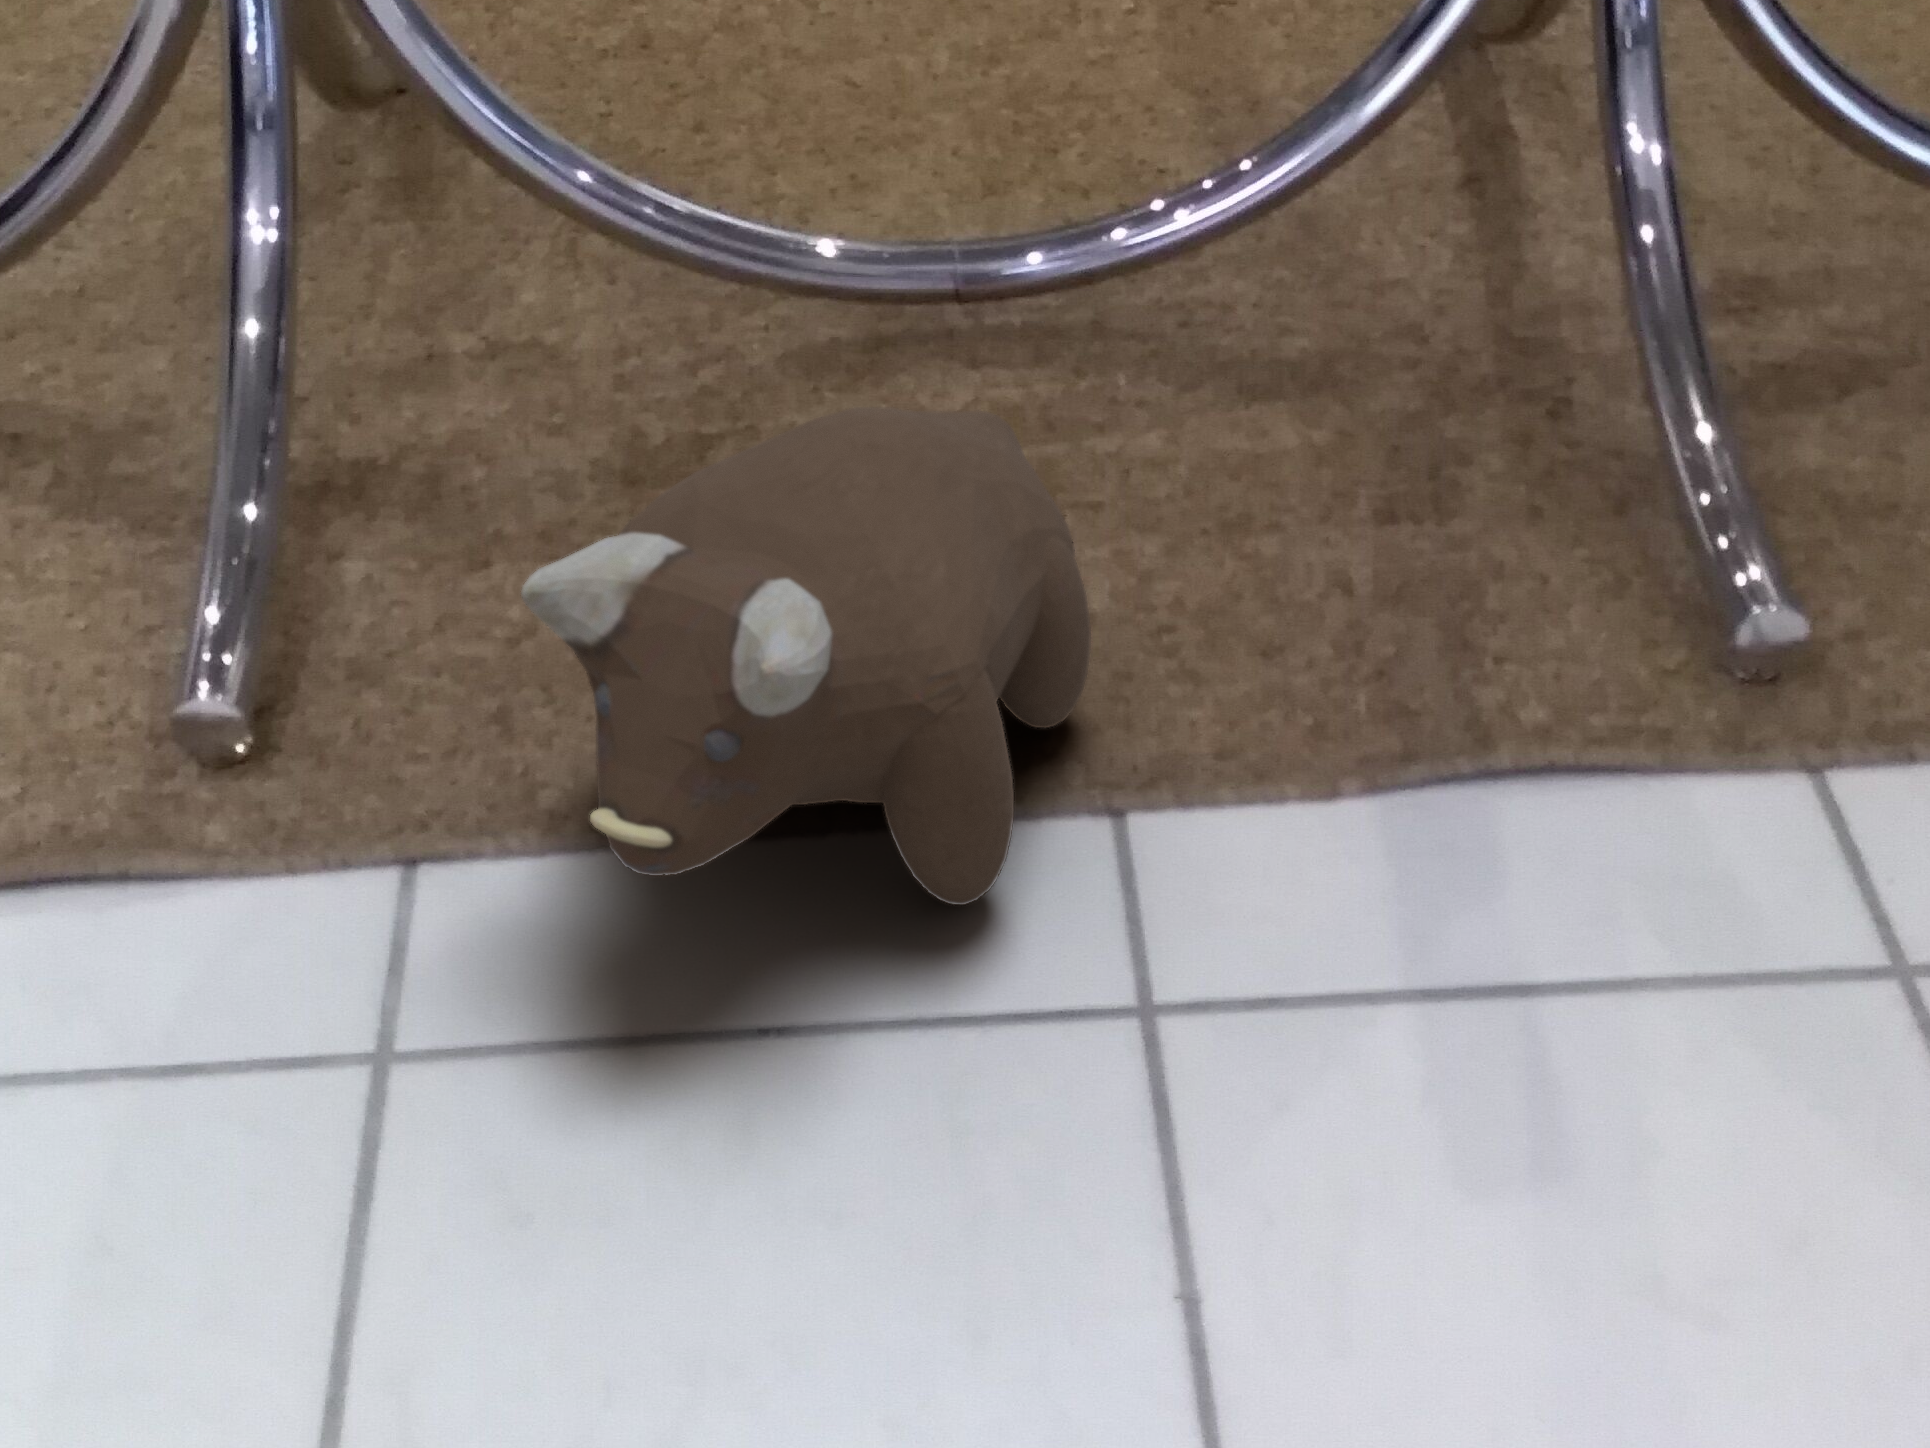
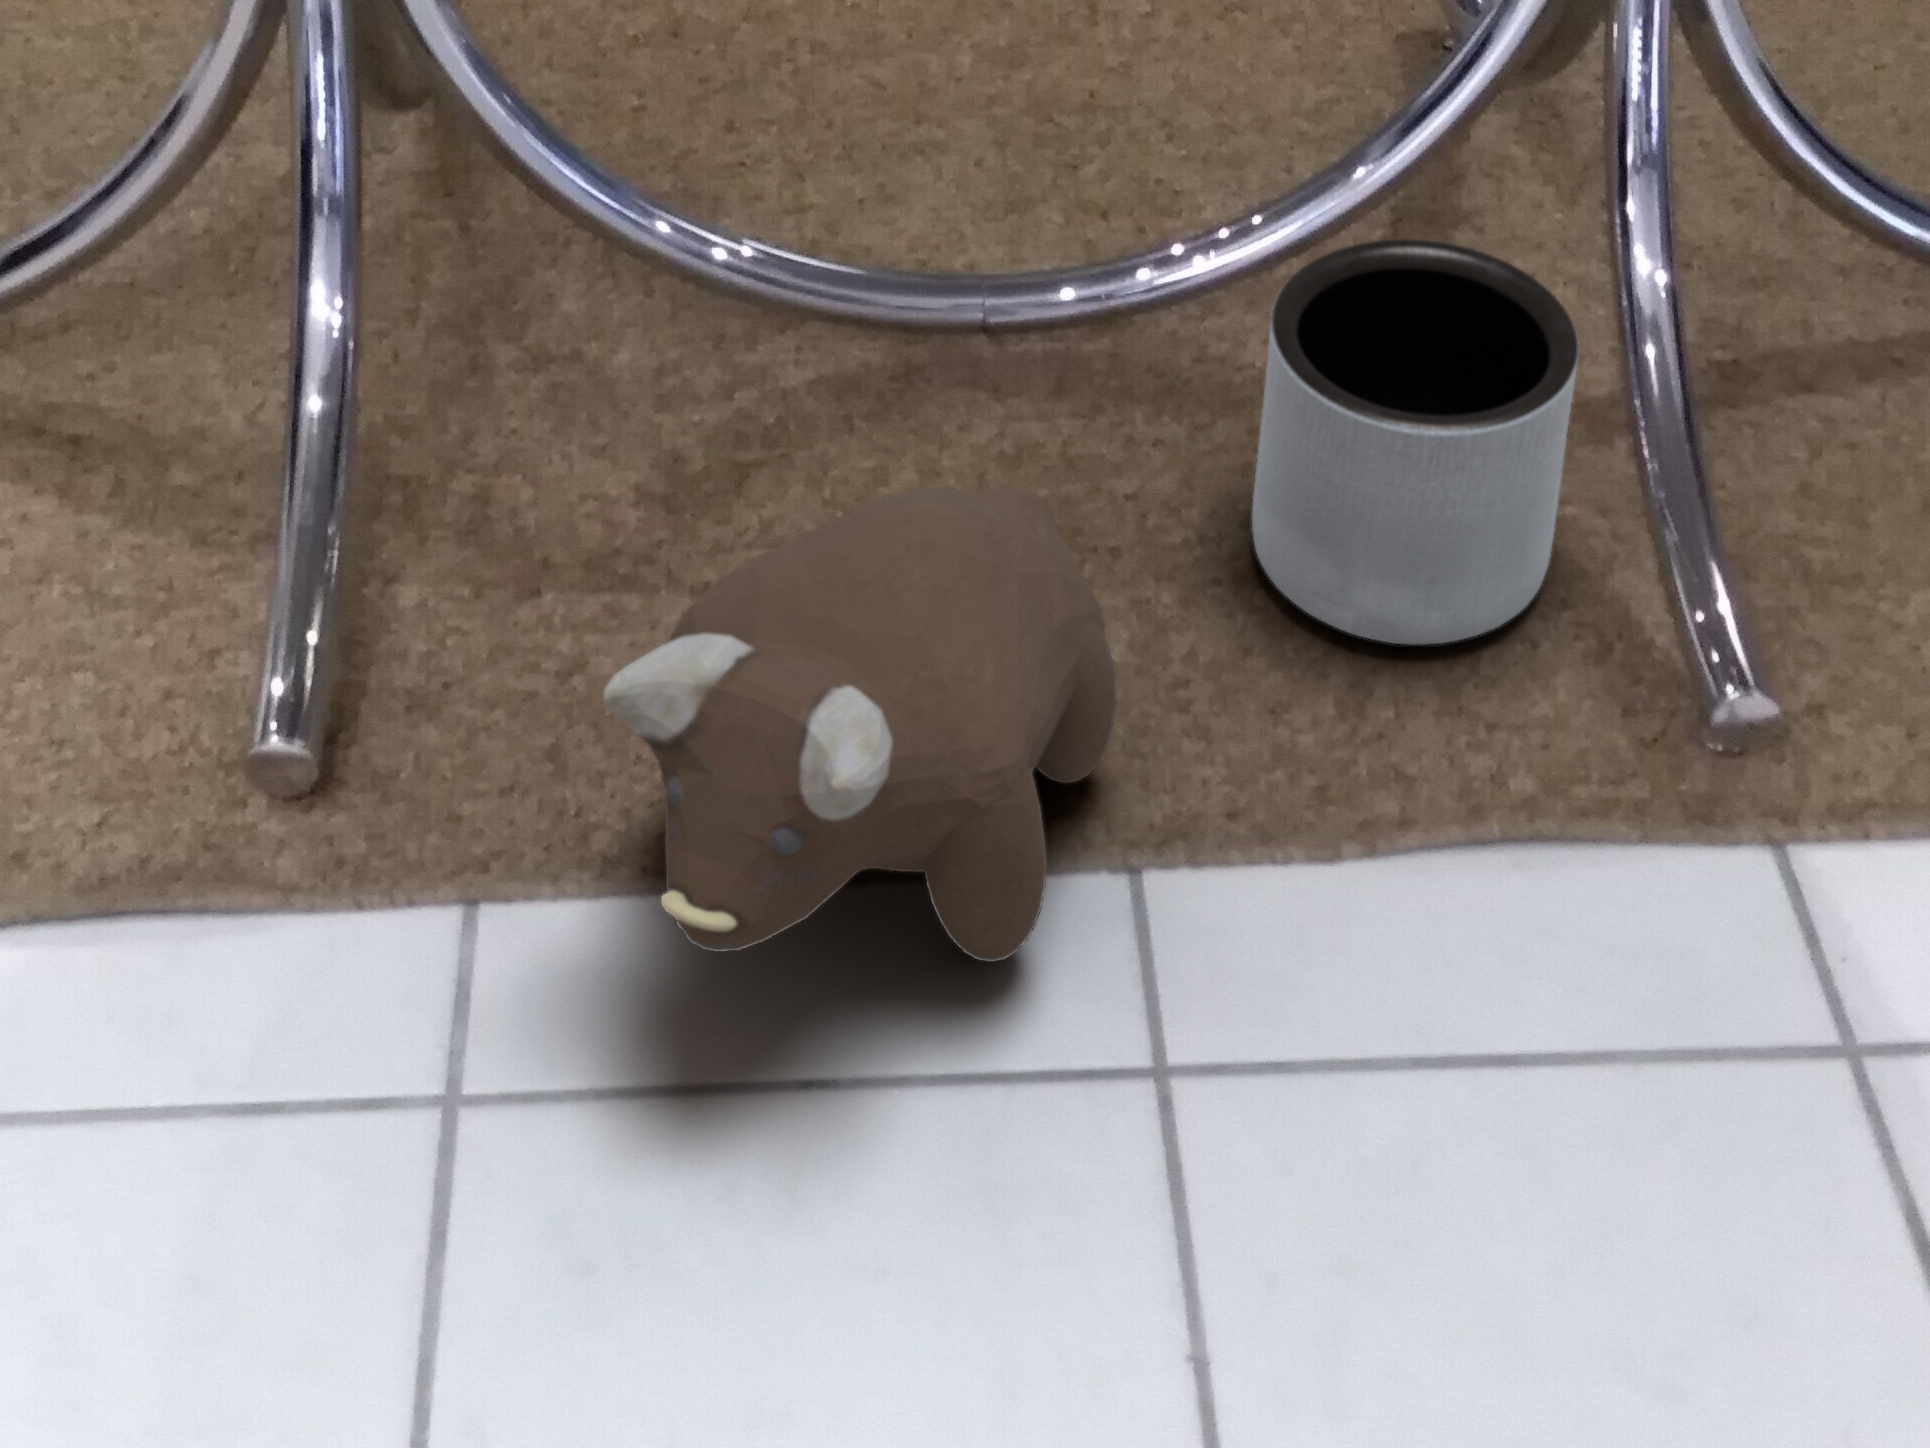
planter: none [1242,162,1573,584] -> present [1252,239,1579,645]

